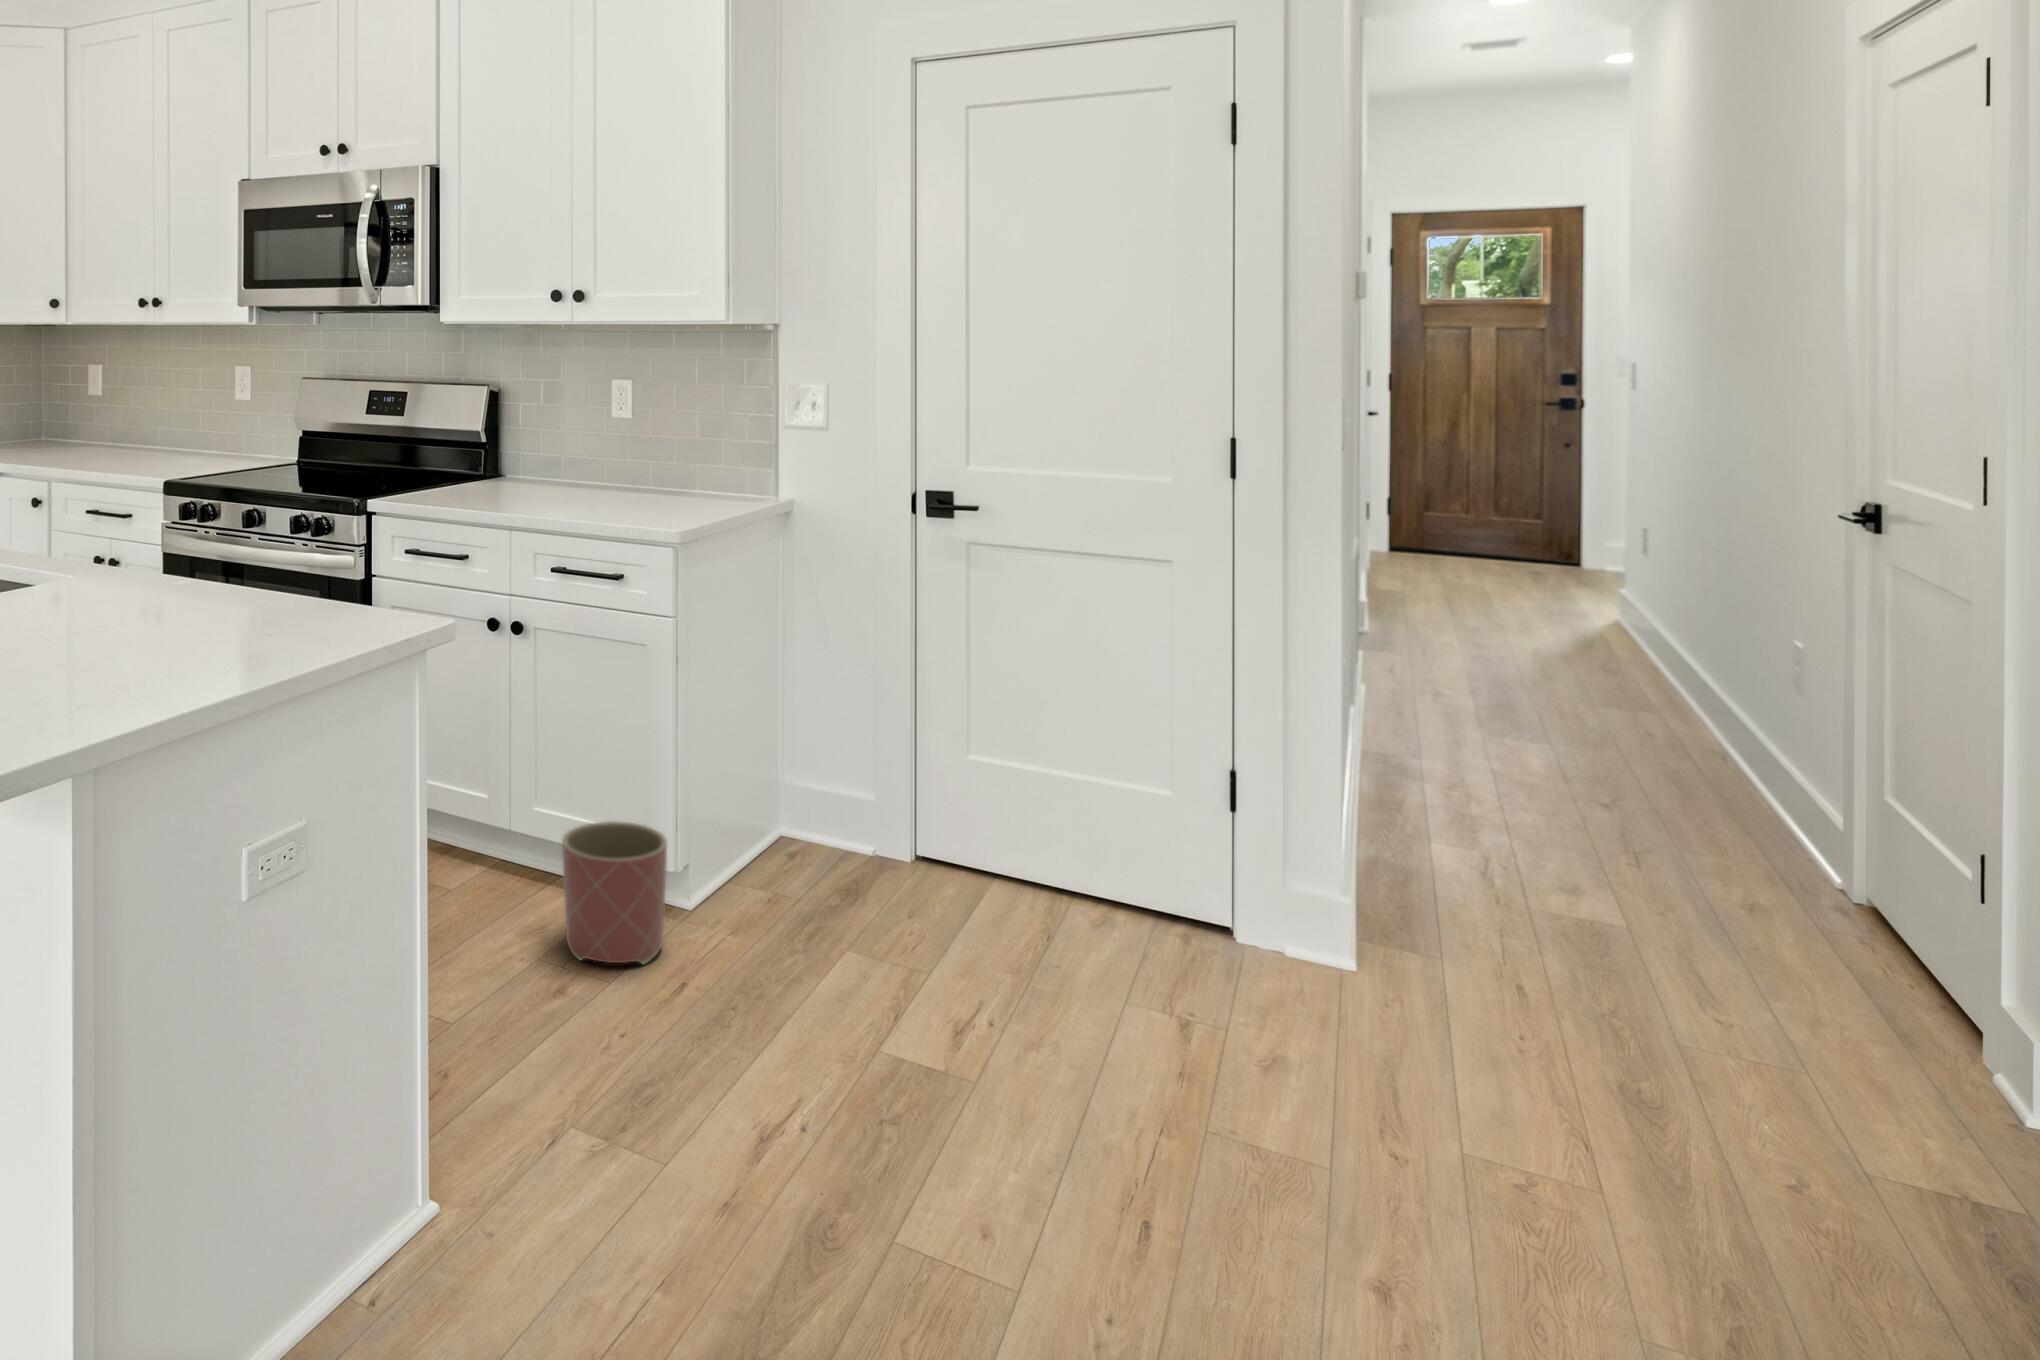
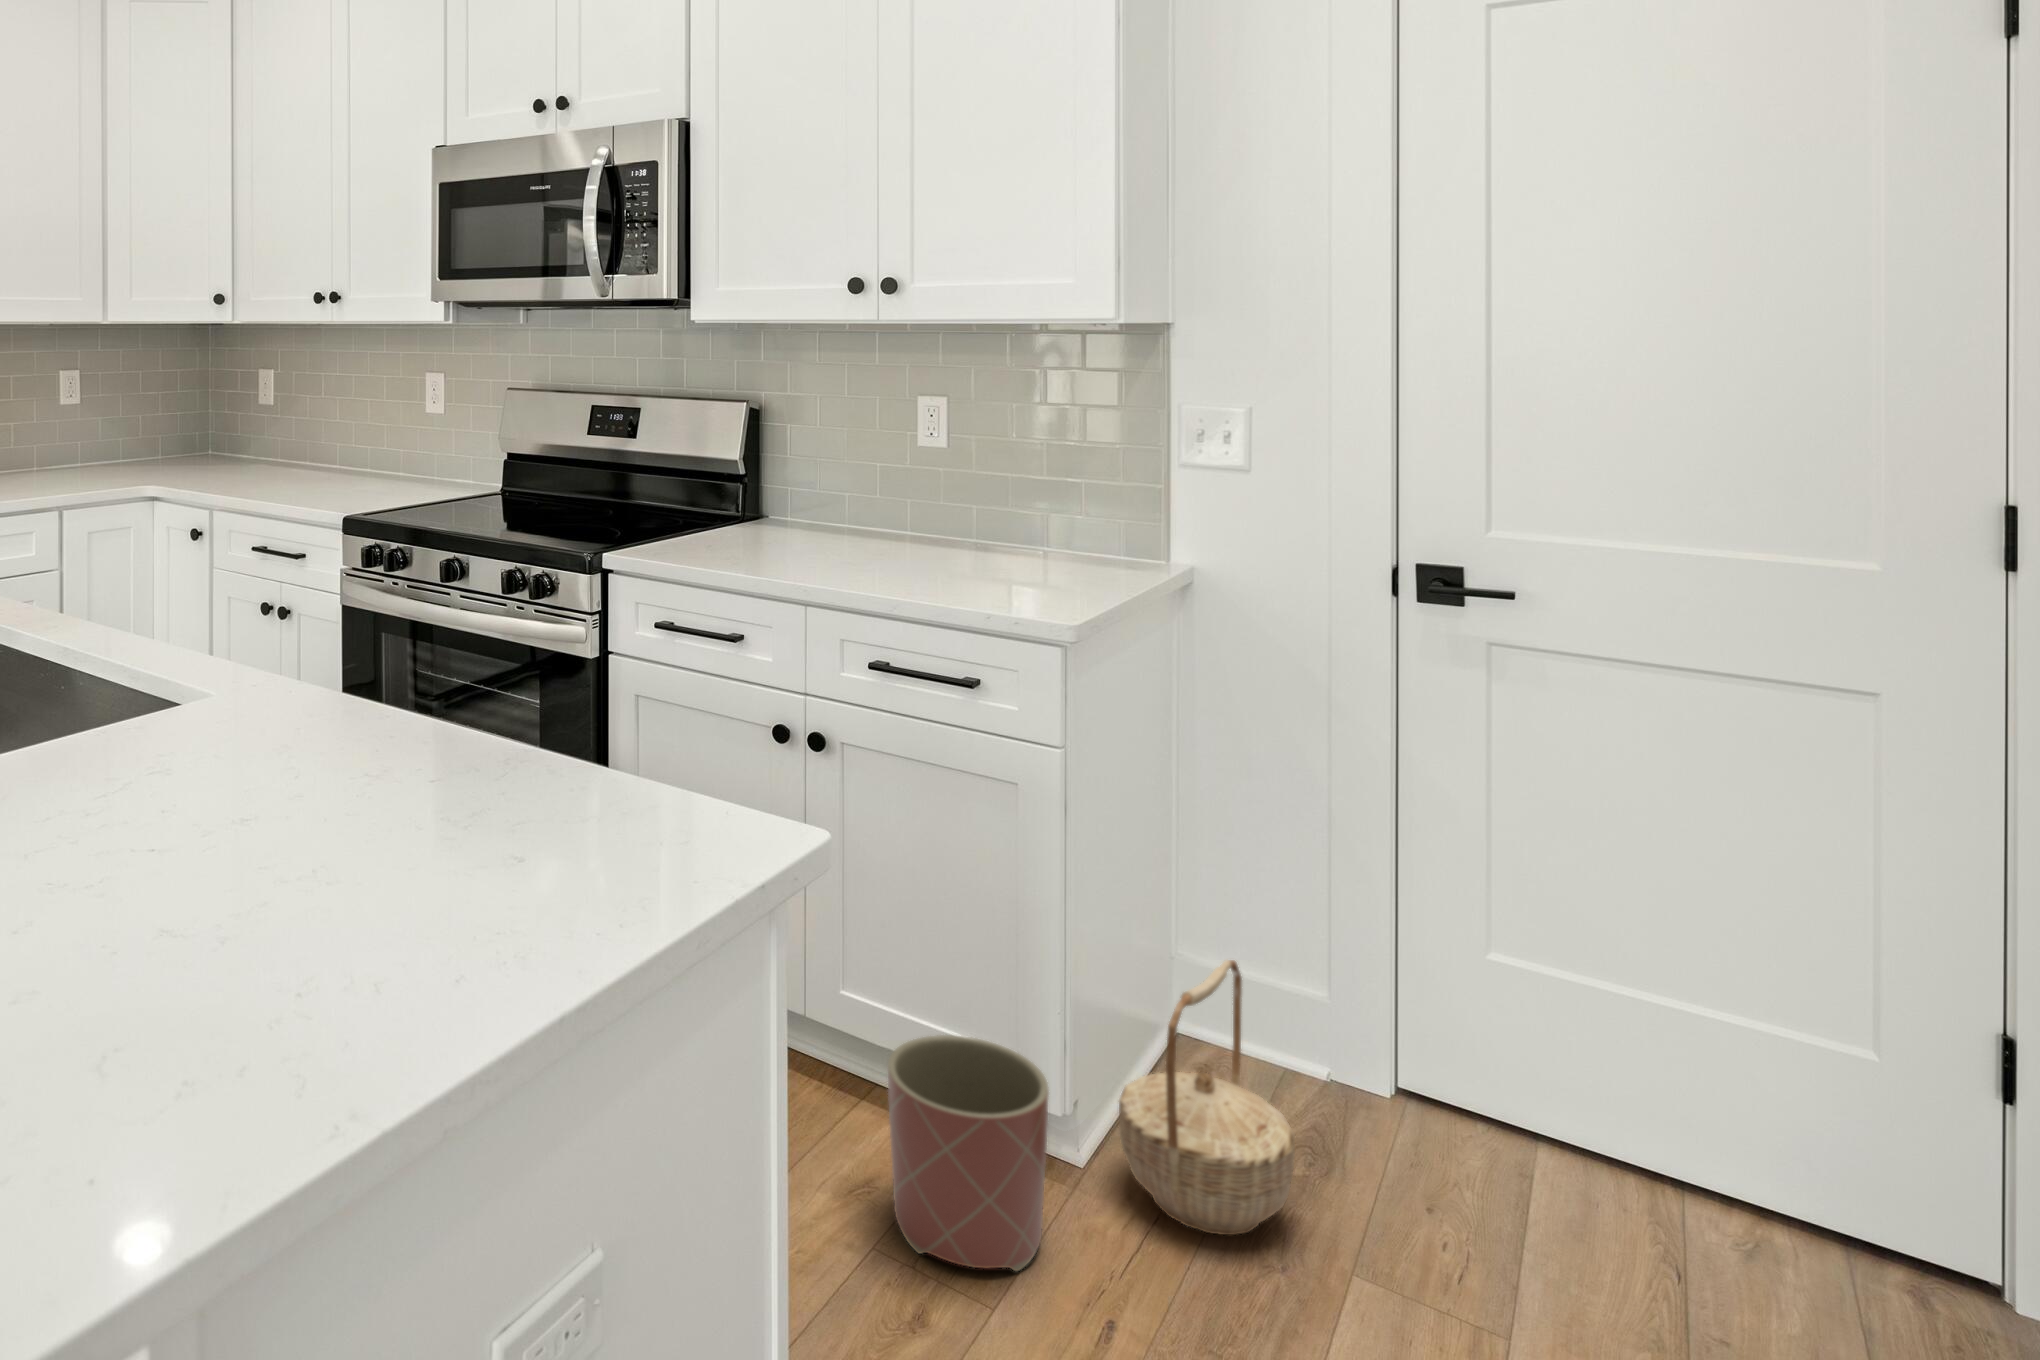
basket: none [721,762,831,938] -> present [1119,960,1295,1235]

